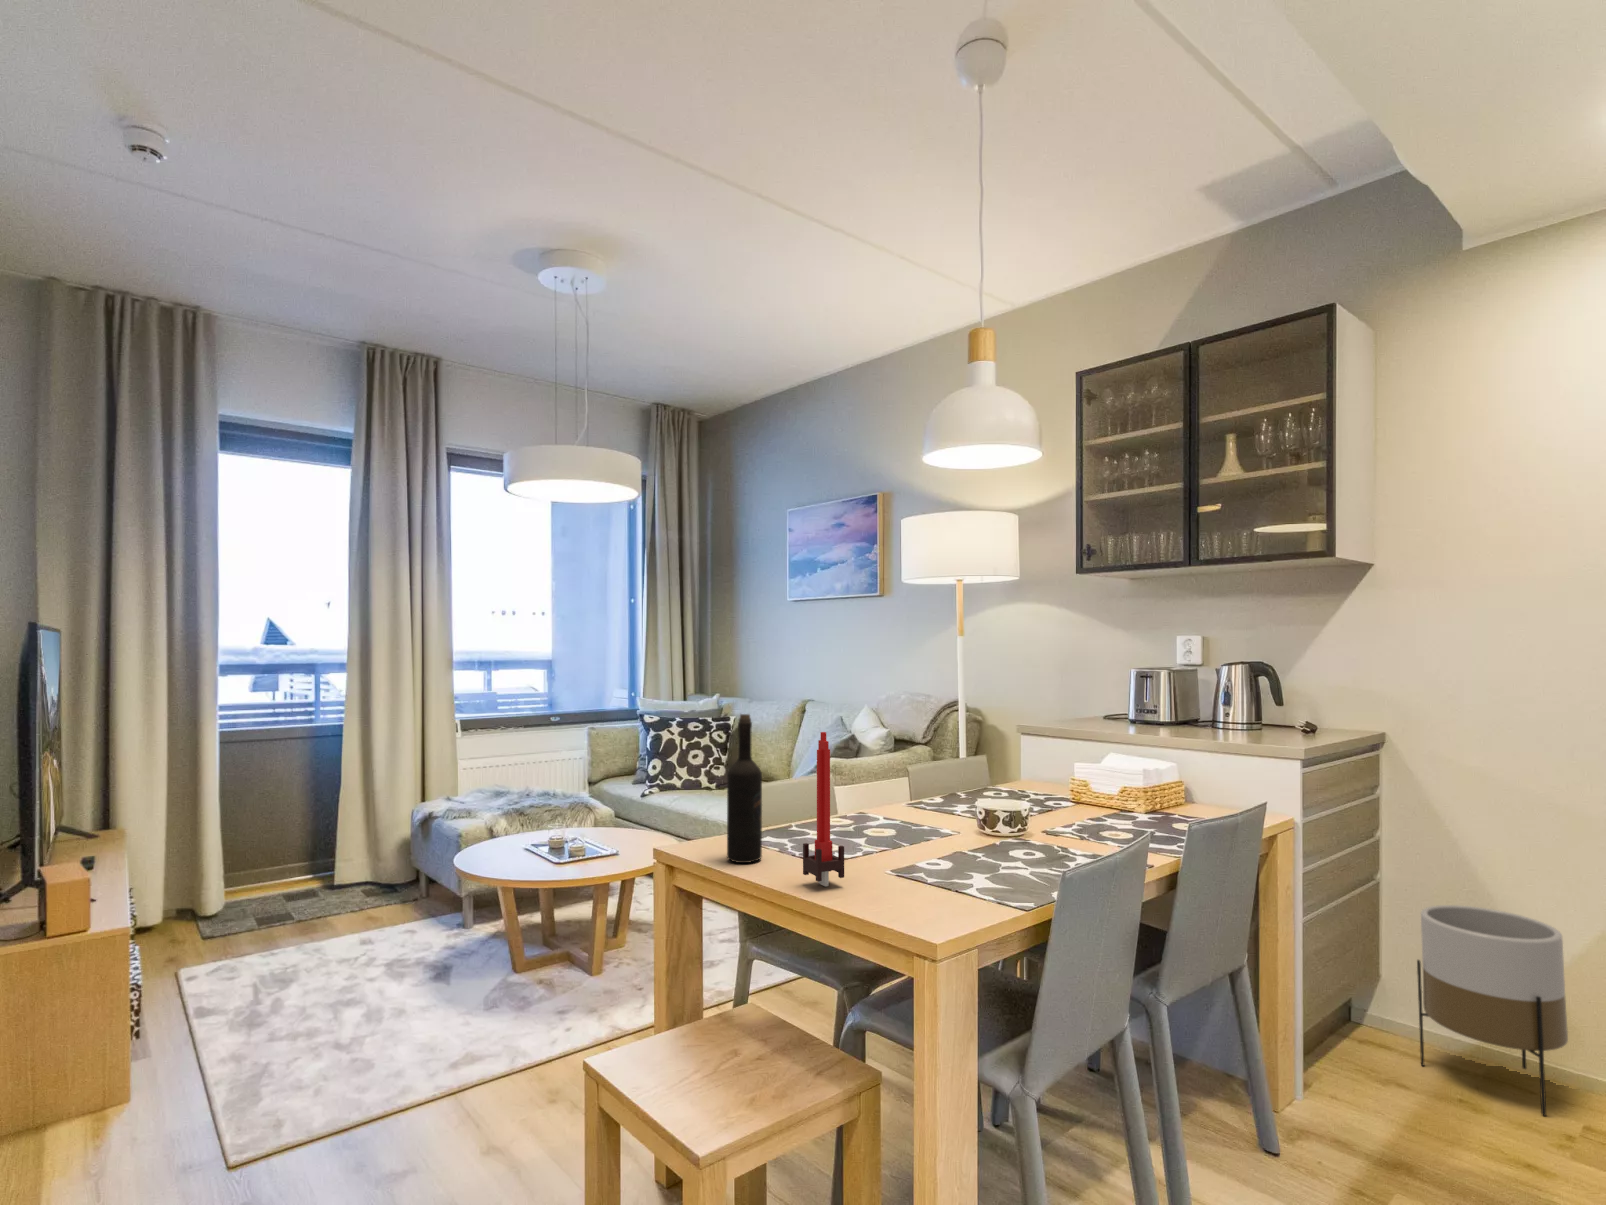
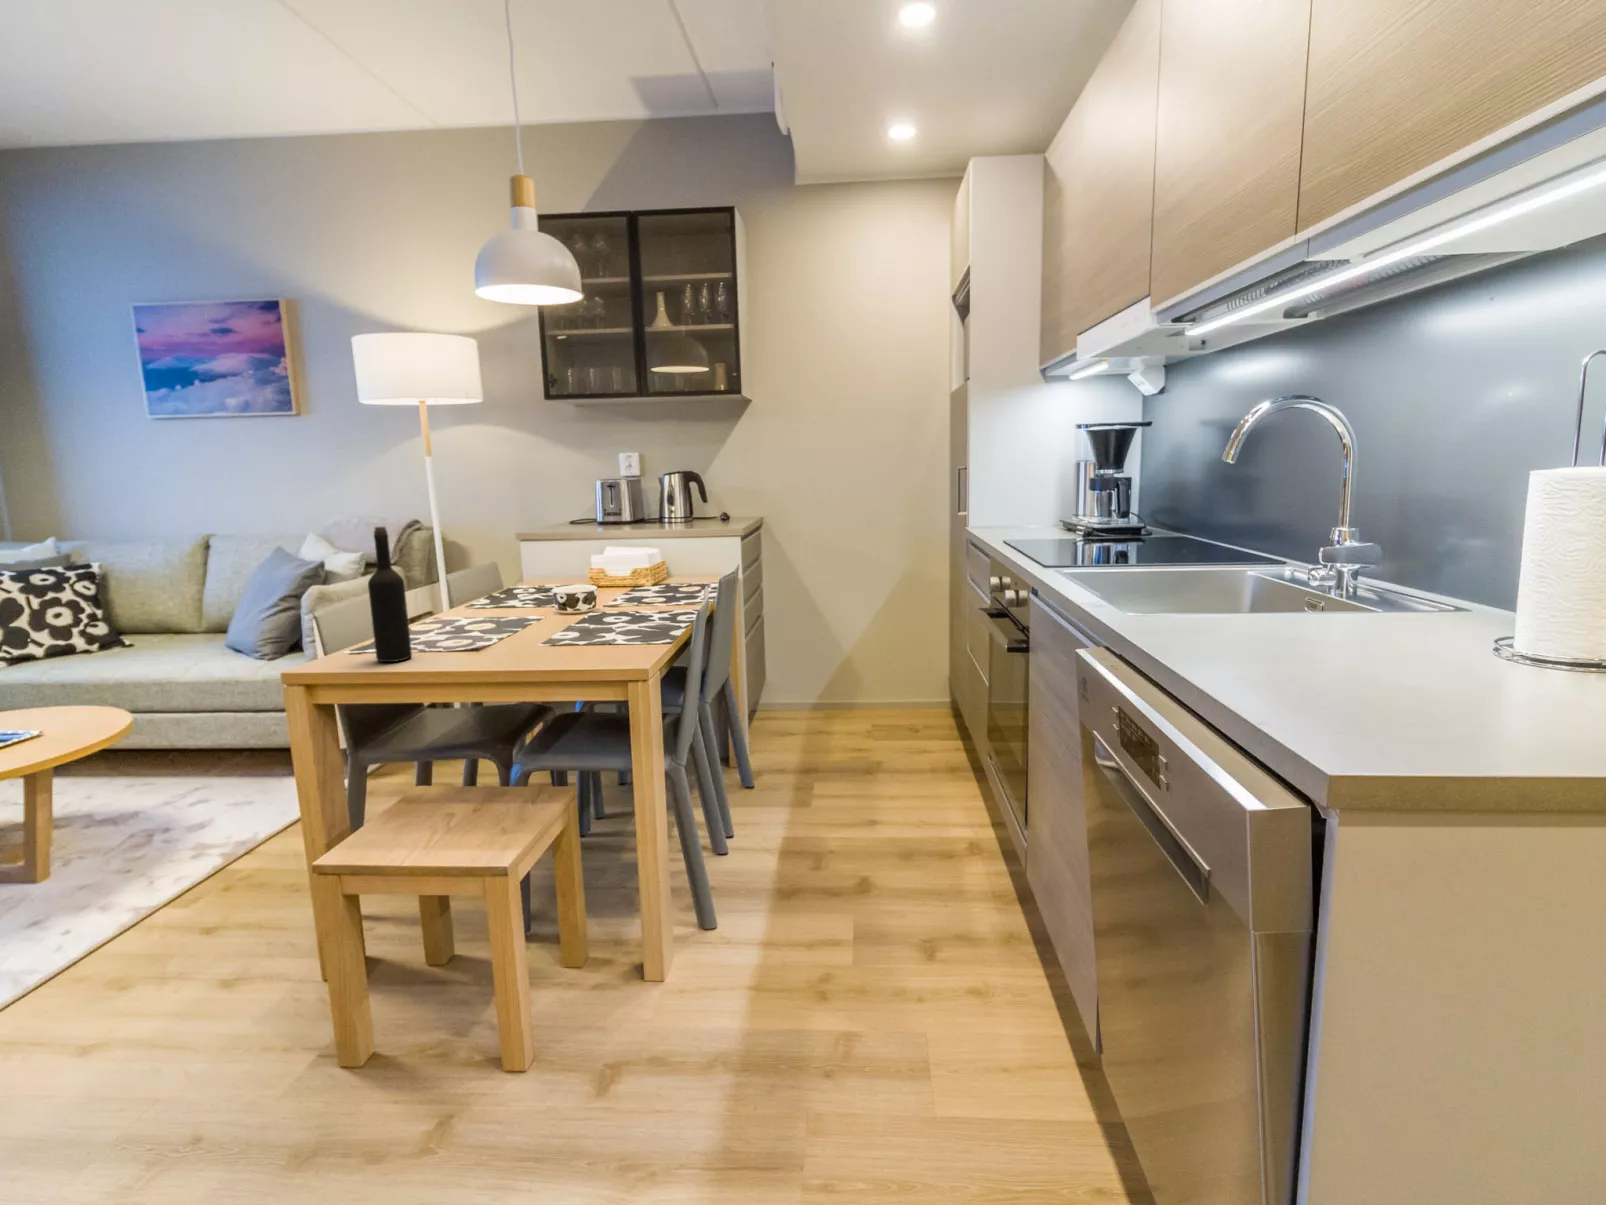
candle: present [803,732,844,886] -> none [479,533,519,658]
planter: present [1417,905,1568,1116] -> none [783,620,850,723]

